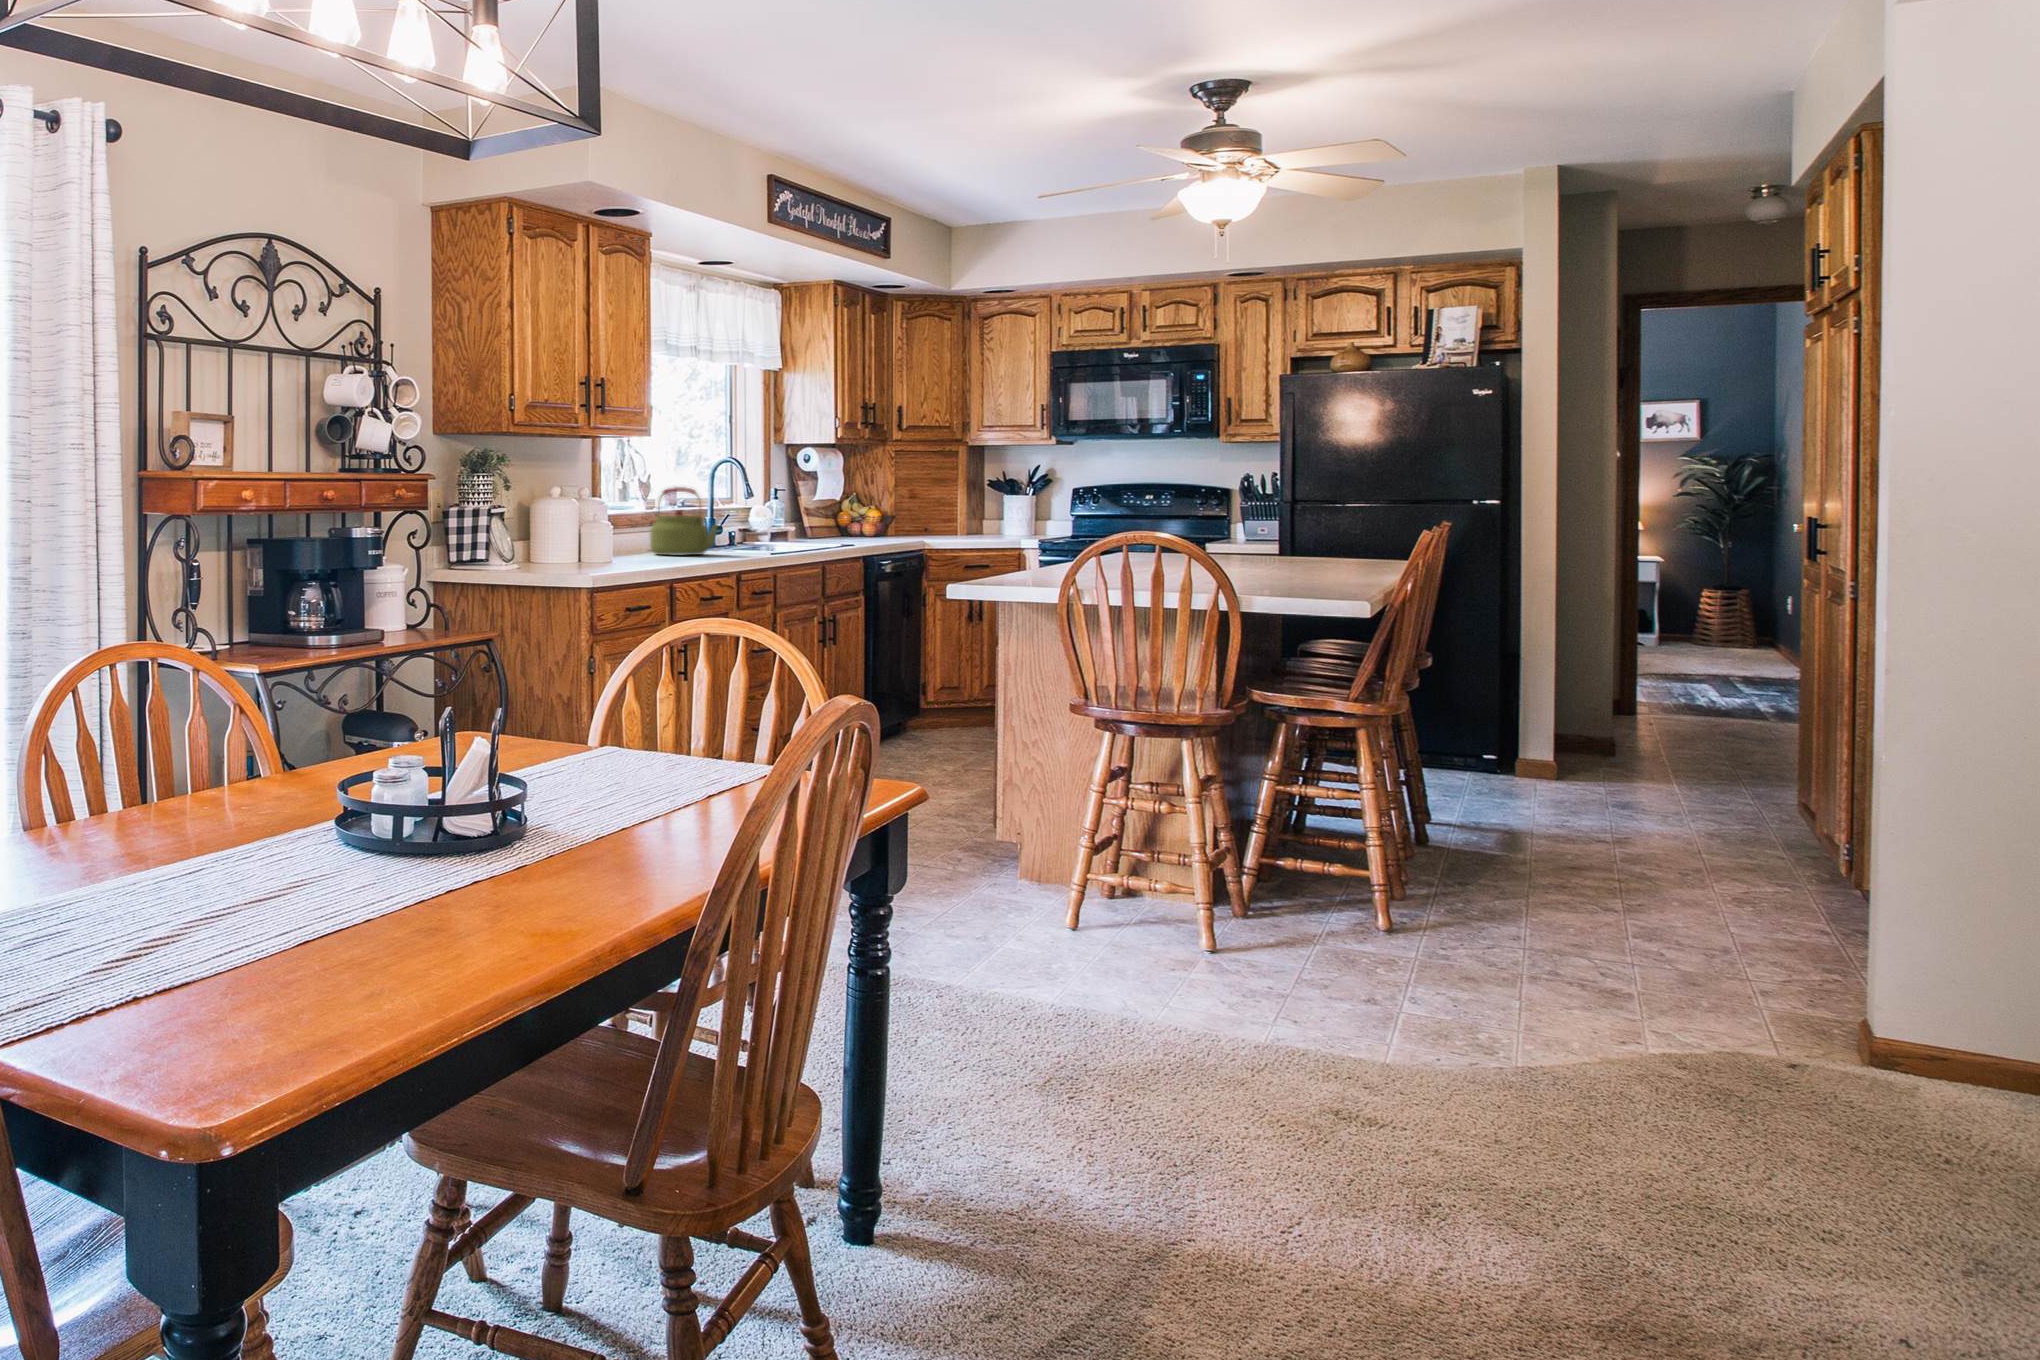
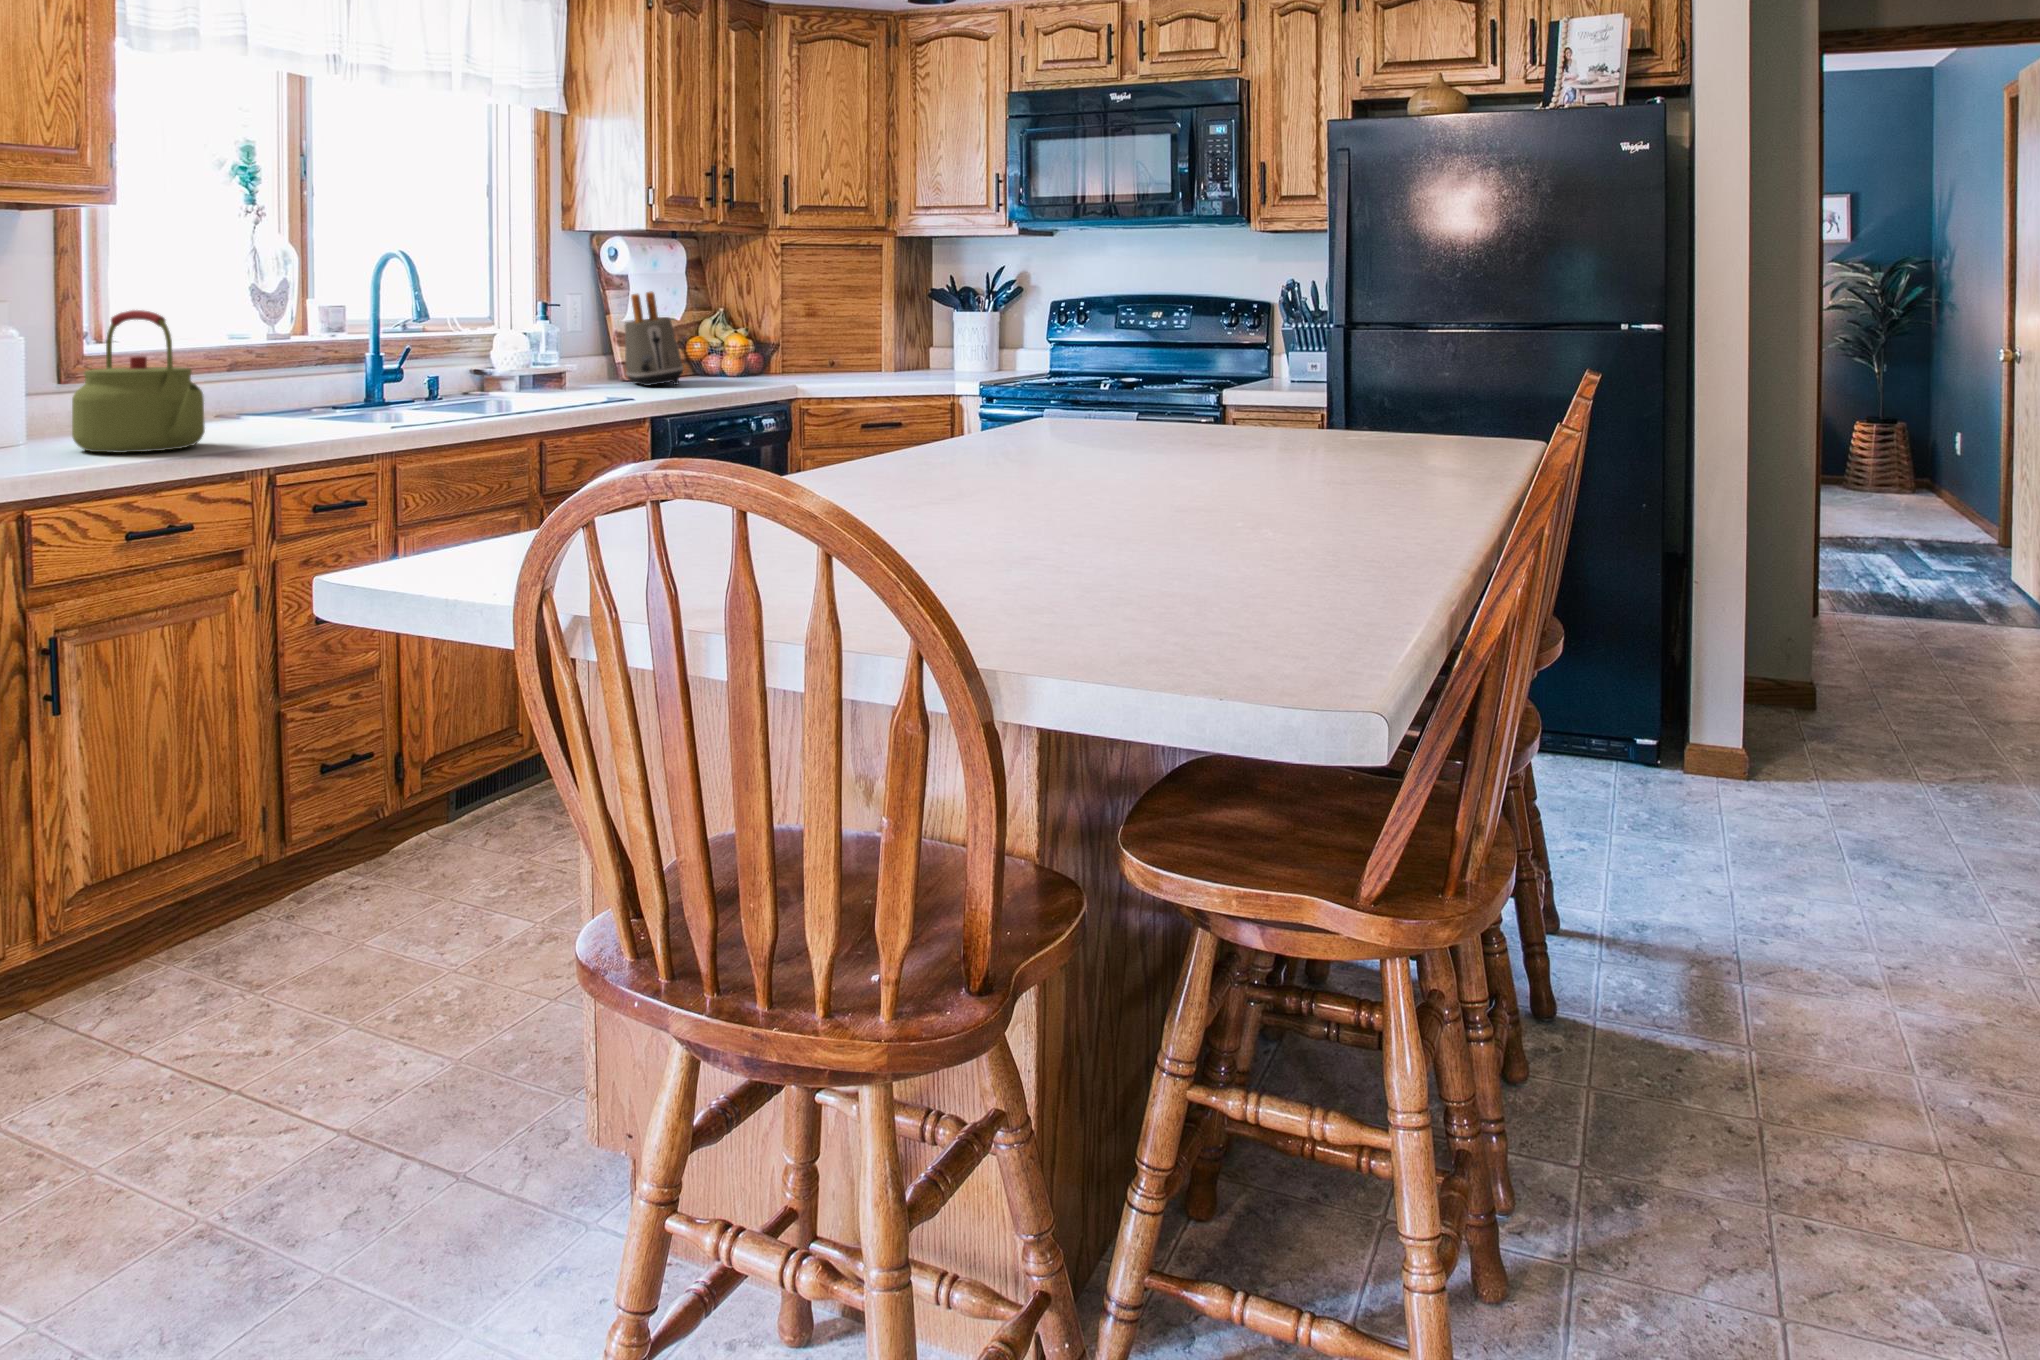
toaster: none [809,481,854,538] -> present [625,291,683,386]

